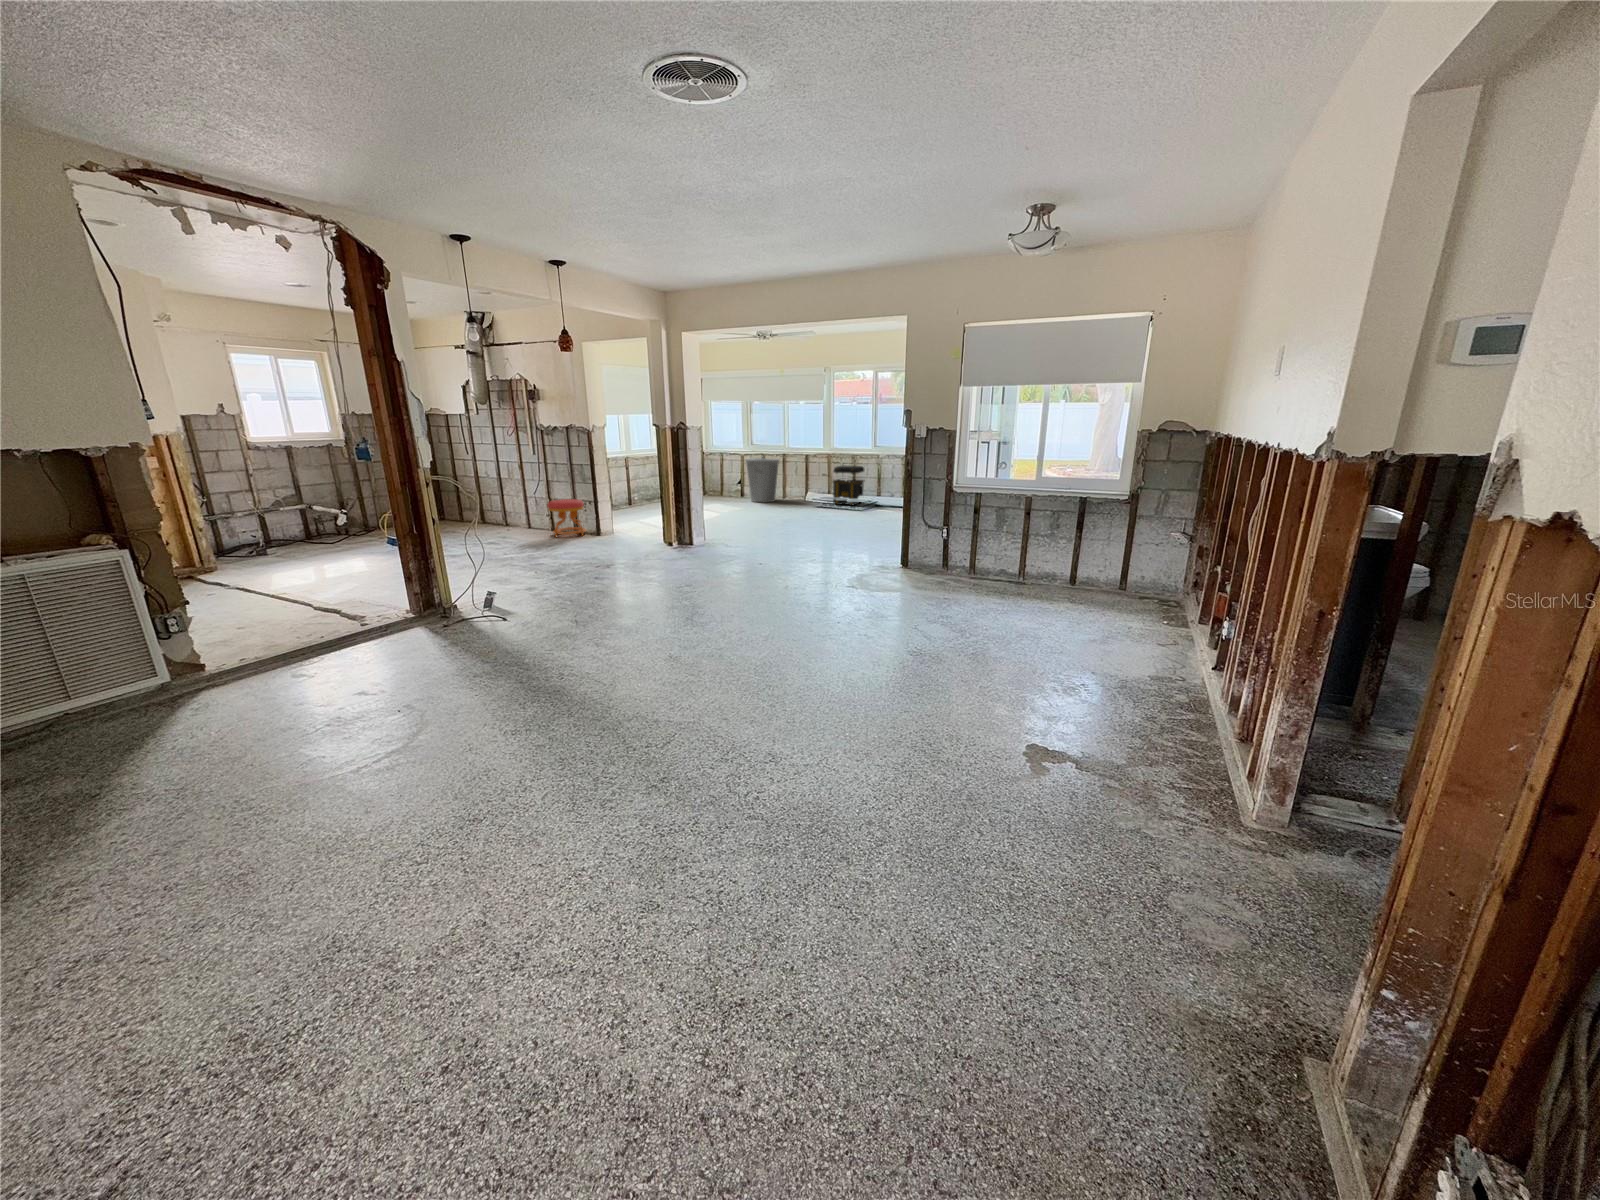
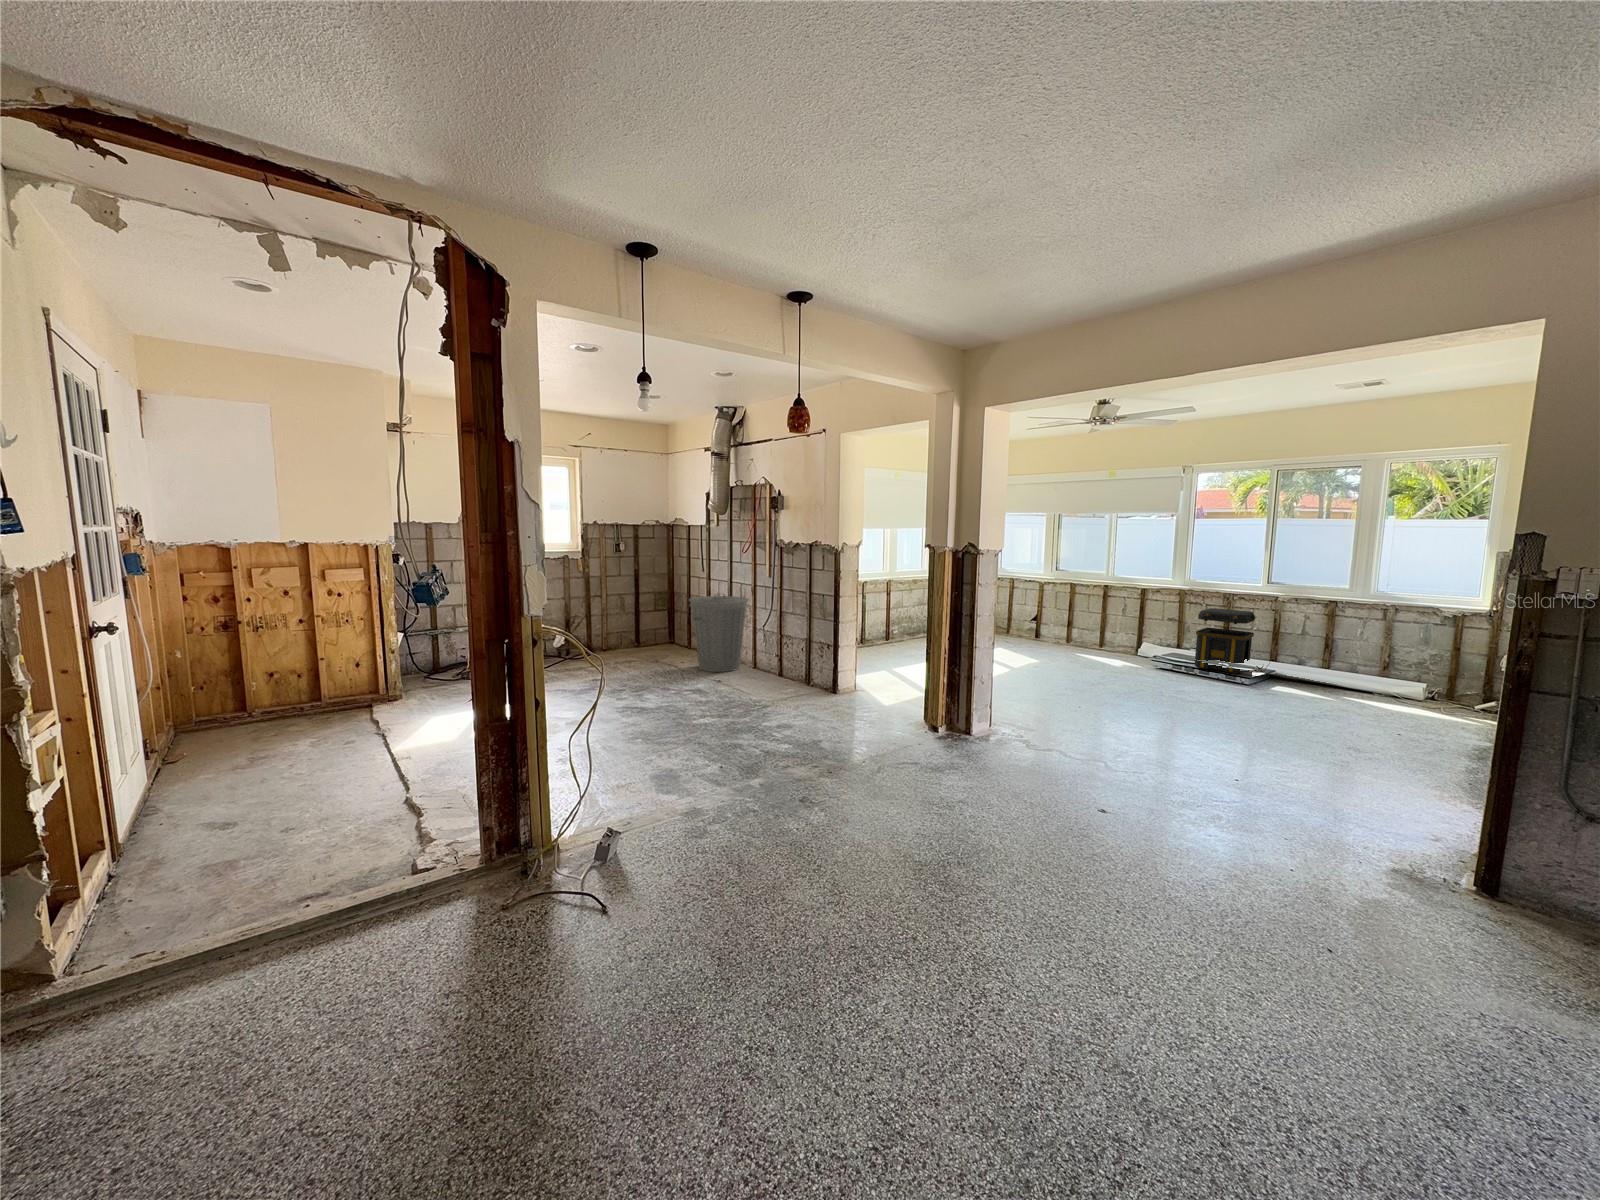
trash can: present [745,456,779,502] -> present [689,595,749,672]
stool: present [547,499,586,537] -> none [771,639,819,693]

